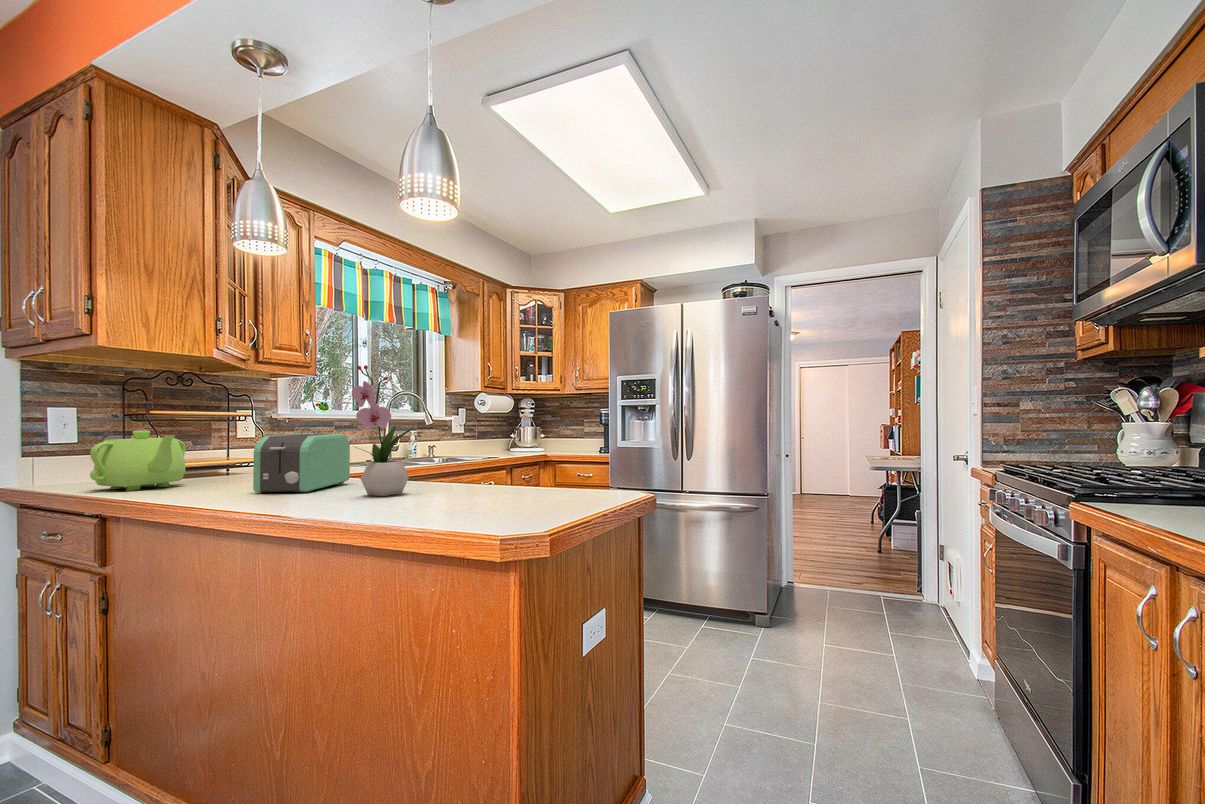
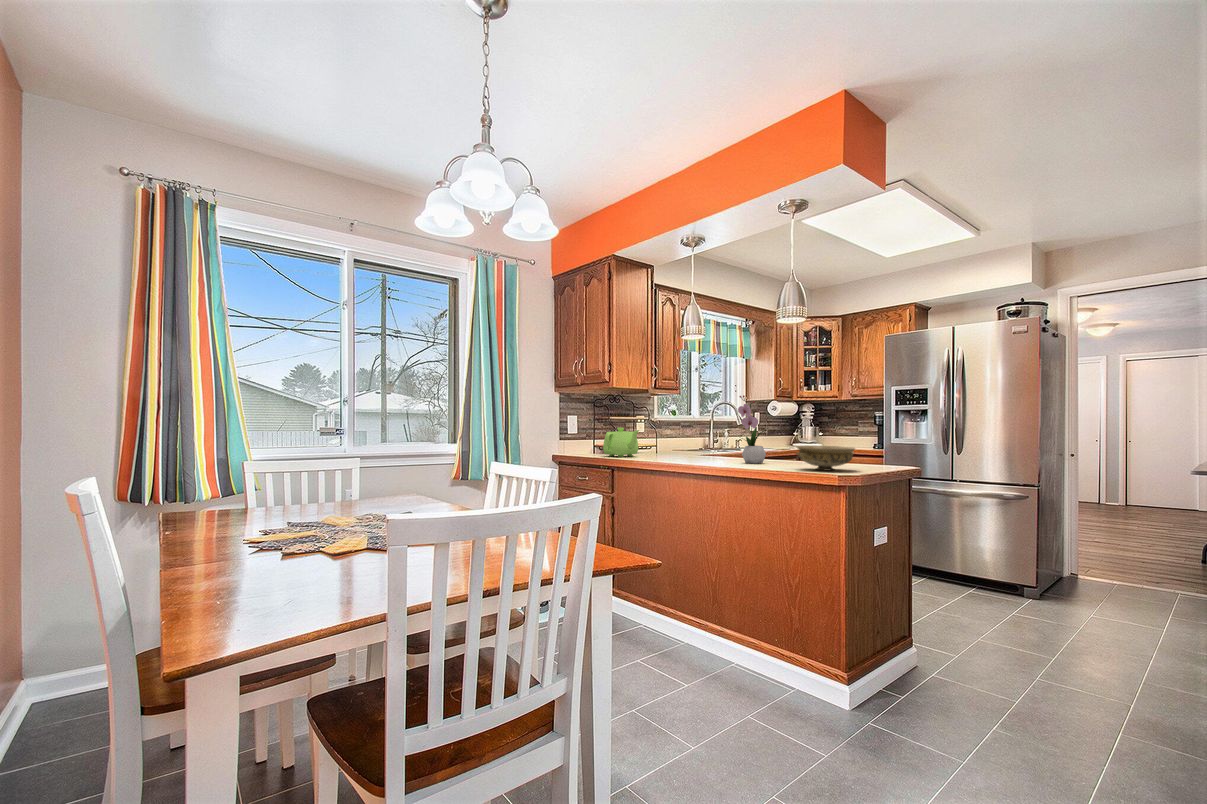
toaster: present [253,434,350,493] -> none [684,431,722,461]
ceramic bowl: none [431,460,554,514] -> present [796,446,855,471]

